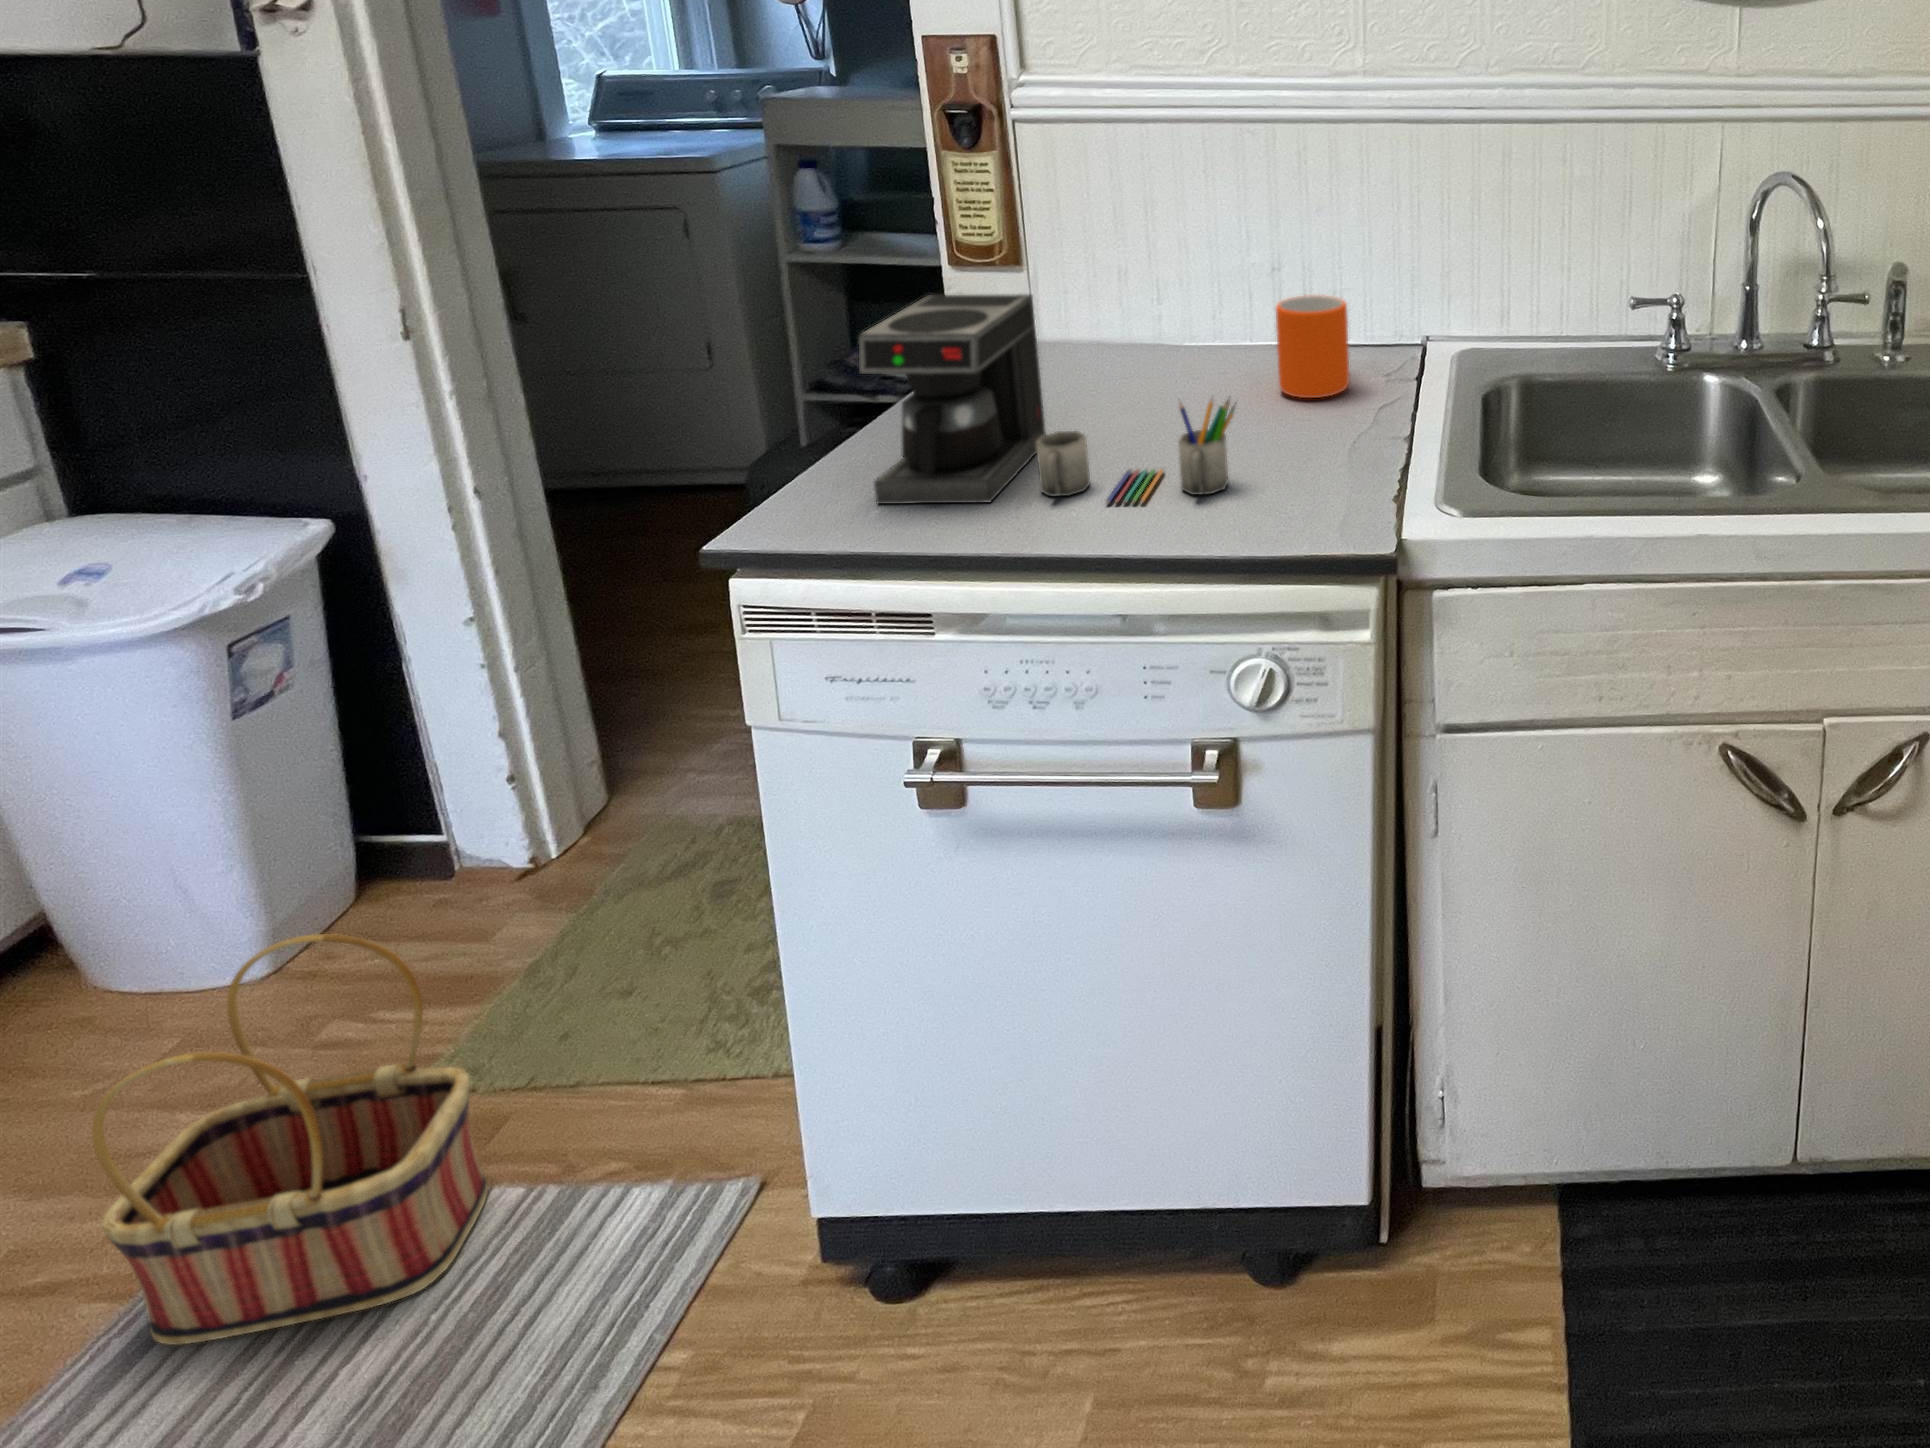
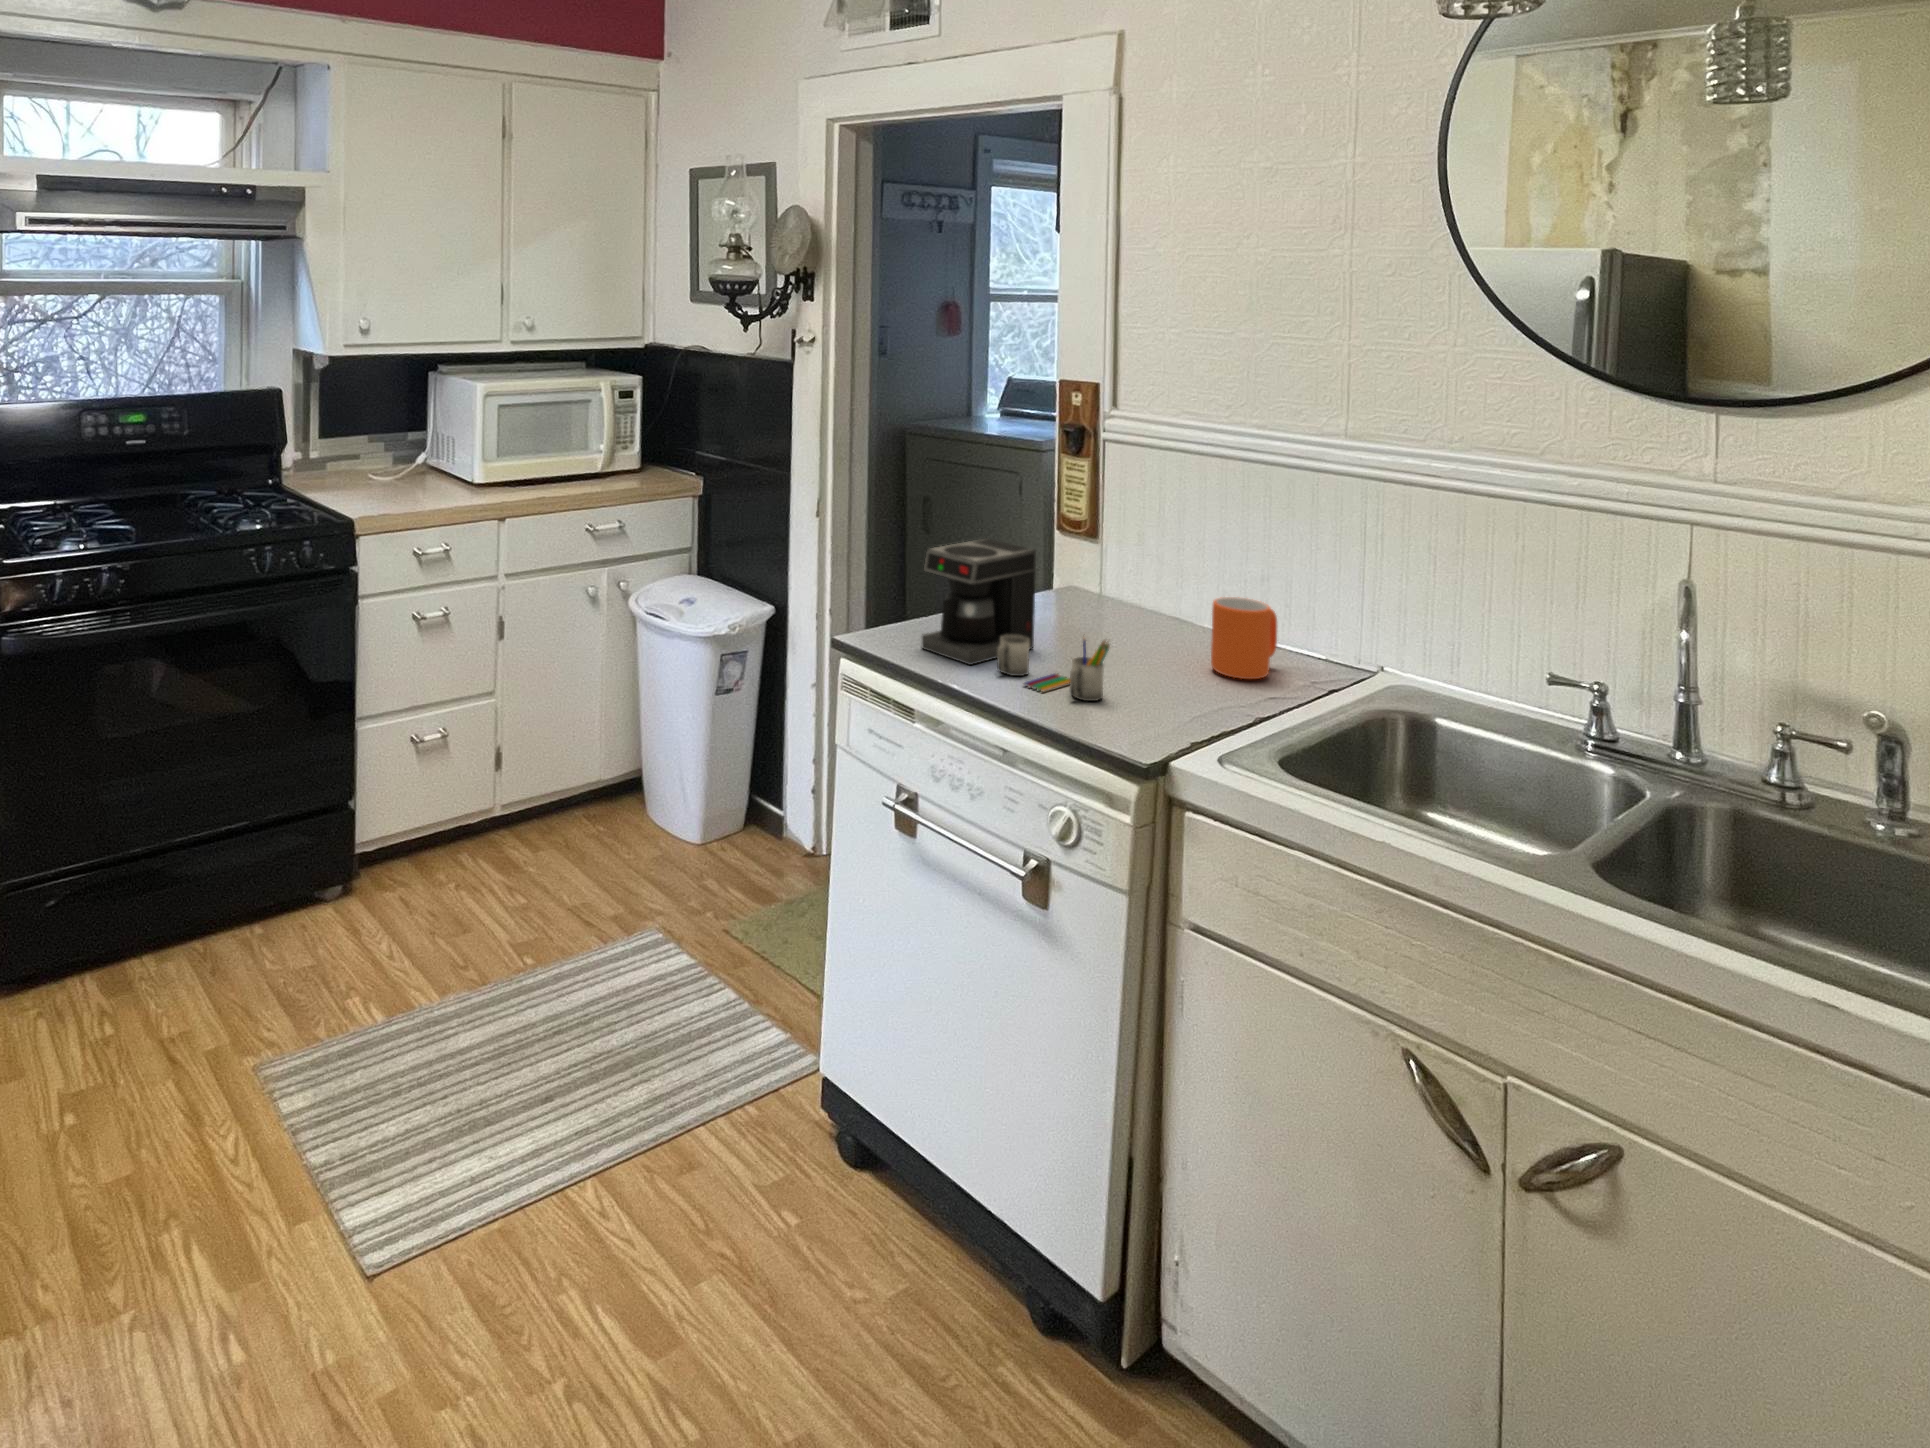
basket: present [92,934,488,1345] -> none [609,797,731,1007]

